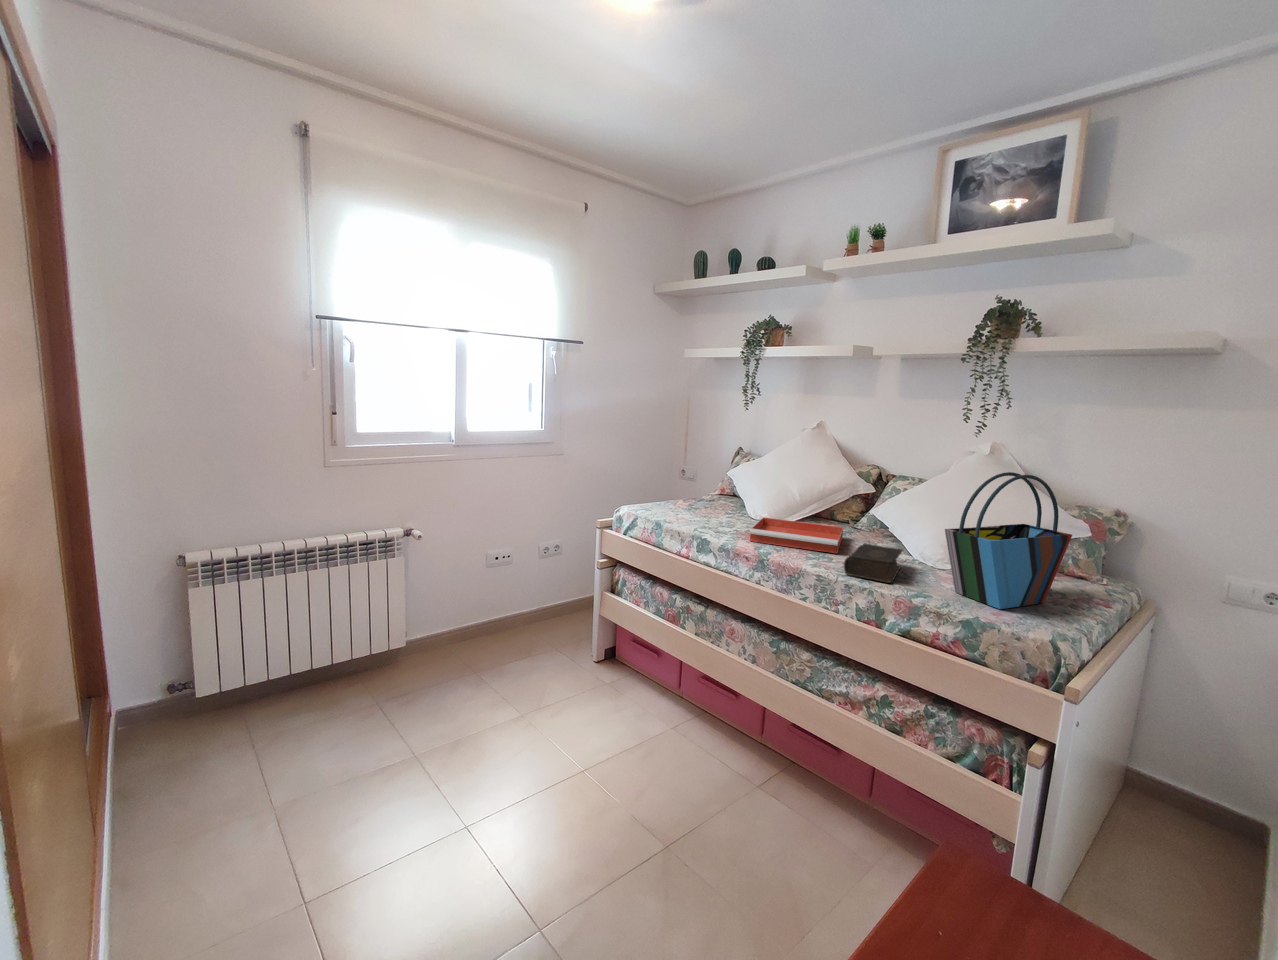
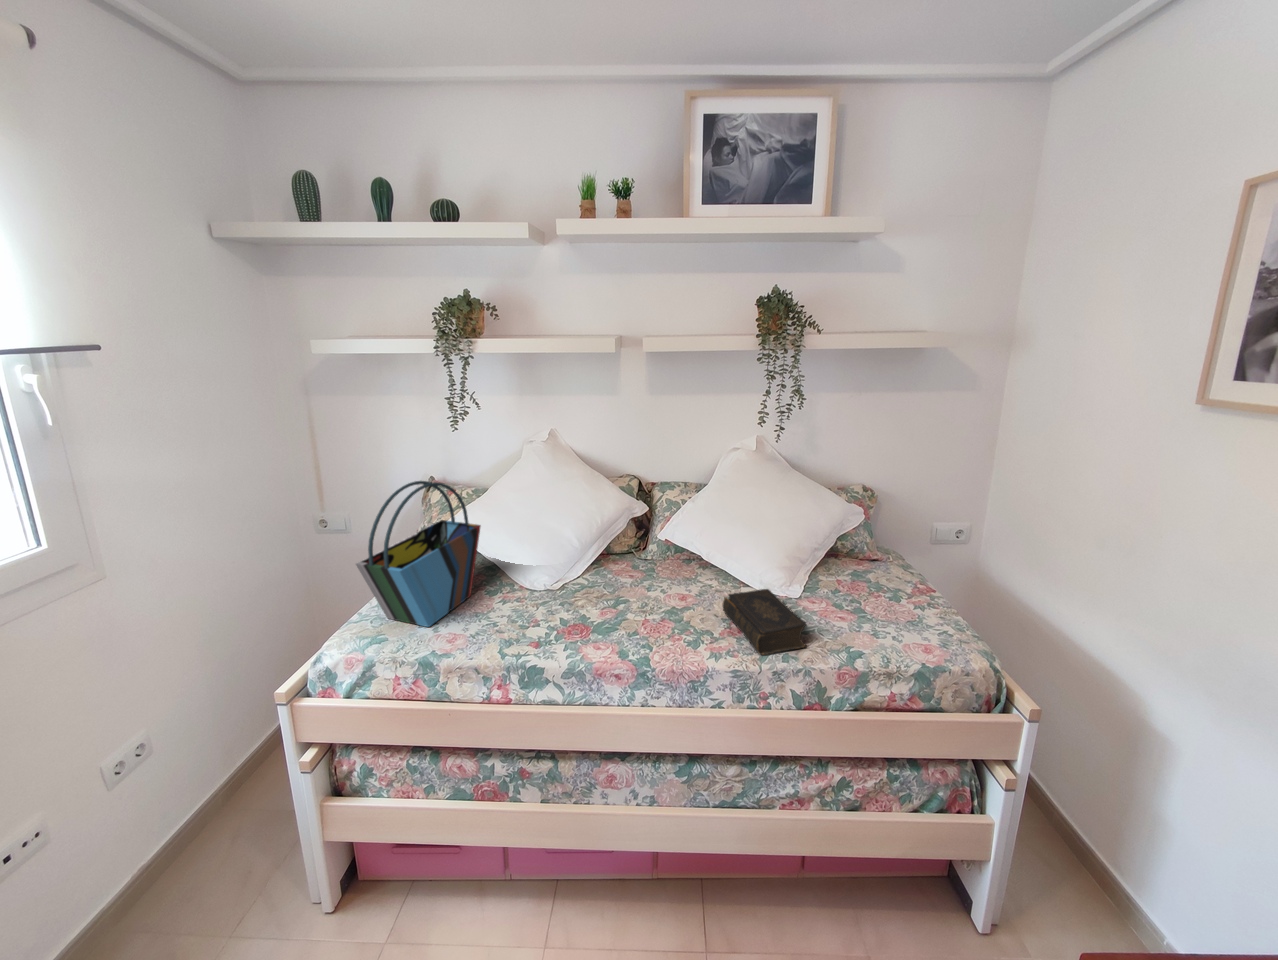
tote bag: present [945,472,1072,609] -> present [356,481,481,627]
tray: present [750,517,843,553] -> none [562,566,700,641]

